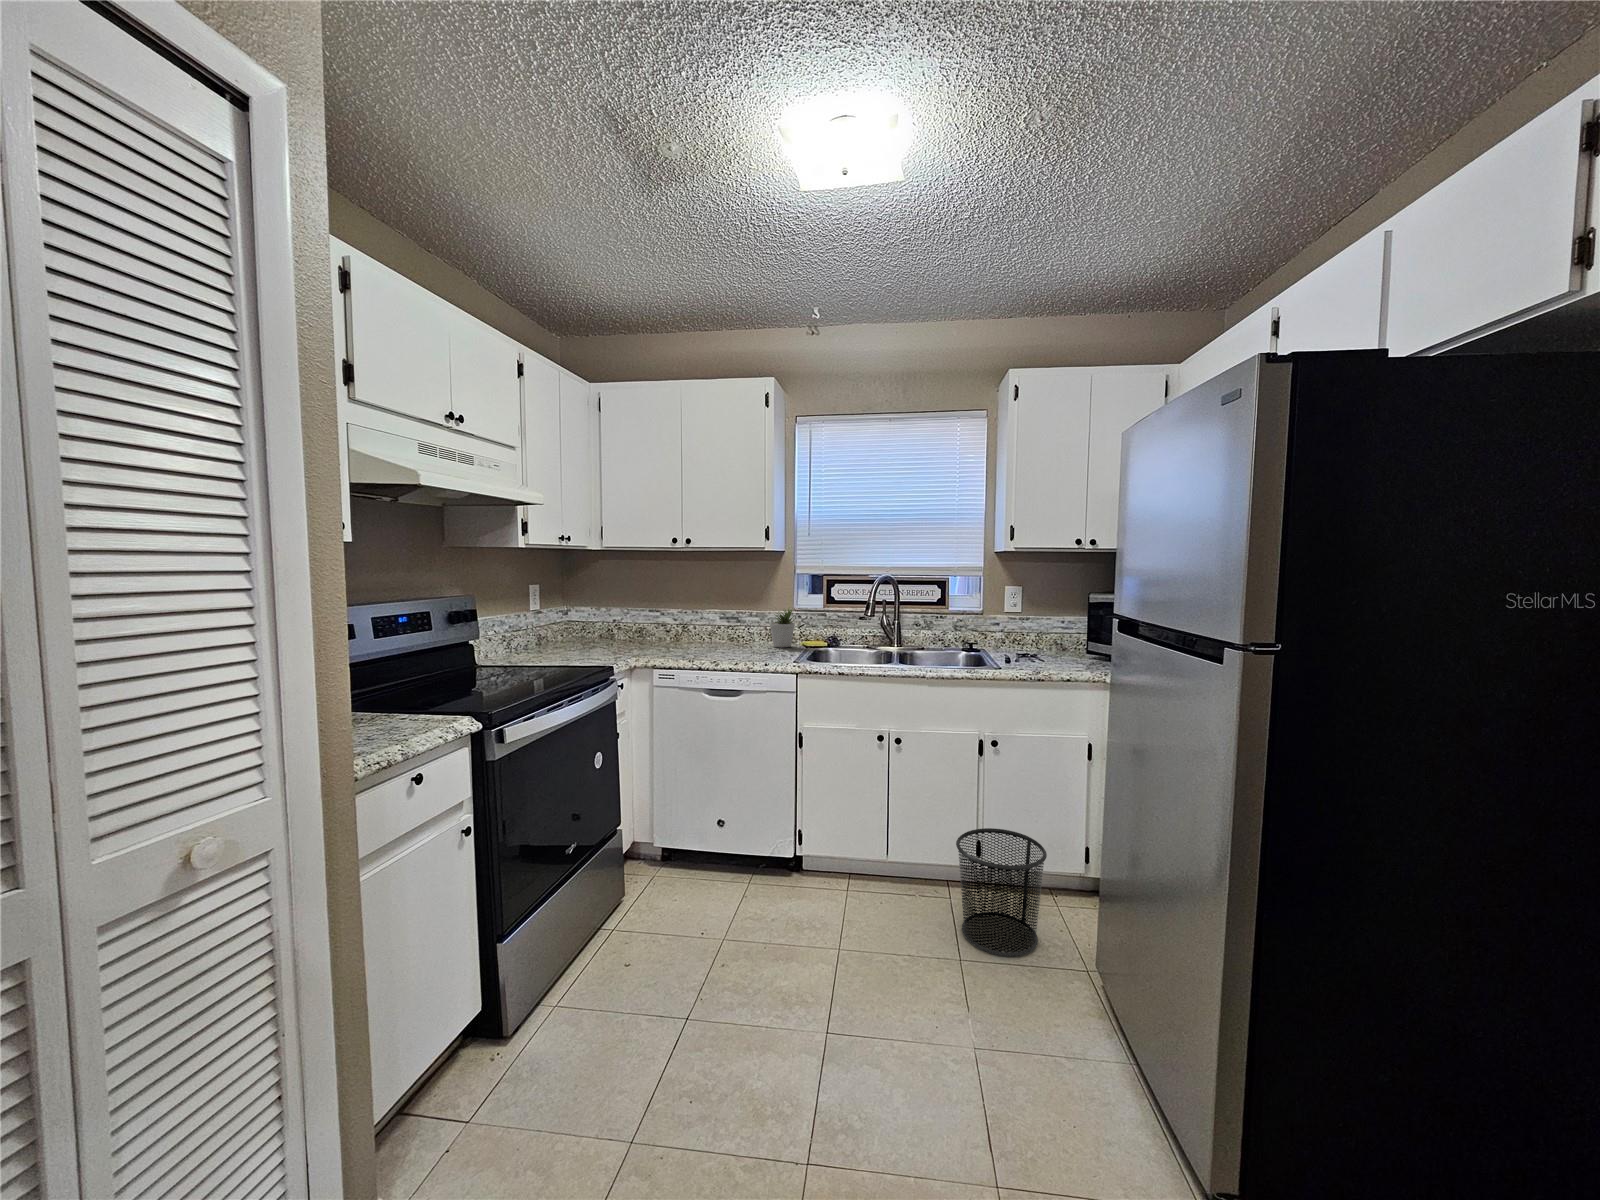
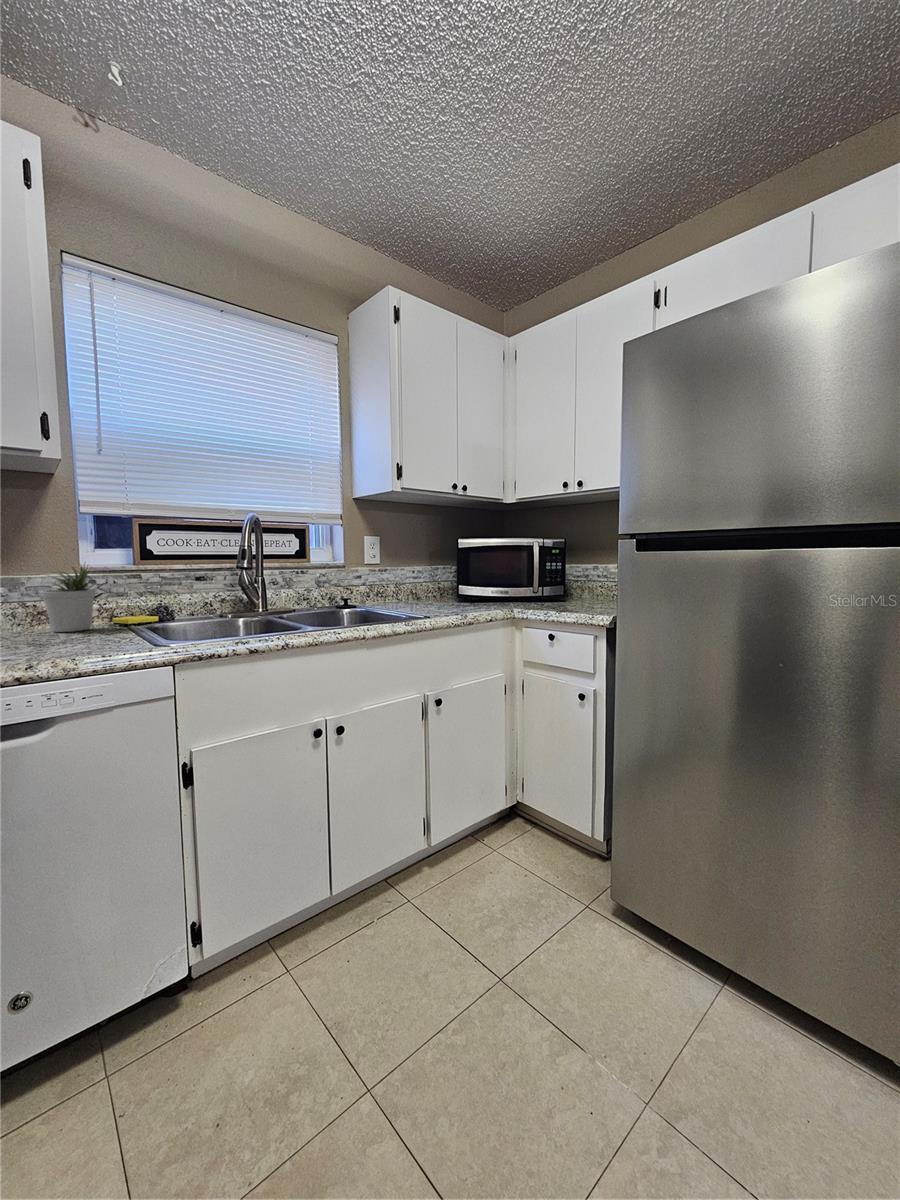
waste bin: present [956,828,1047,957] -> none [443,793,543,947]

